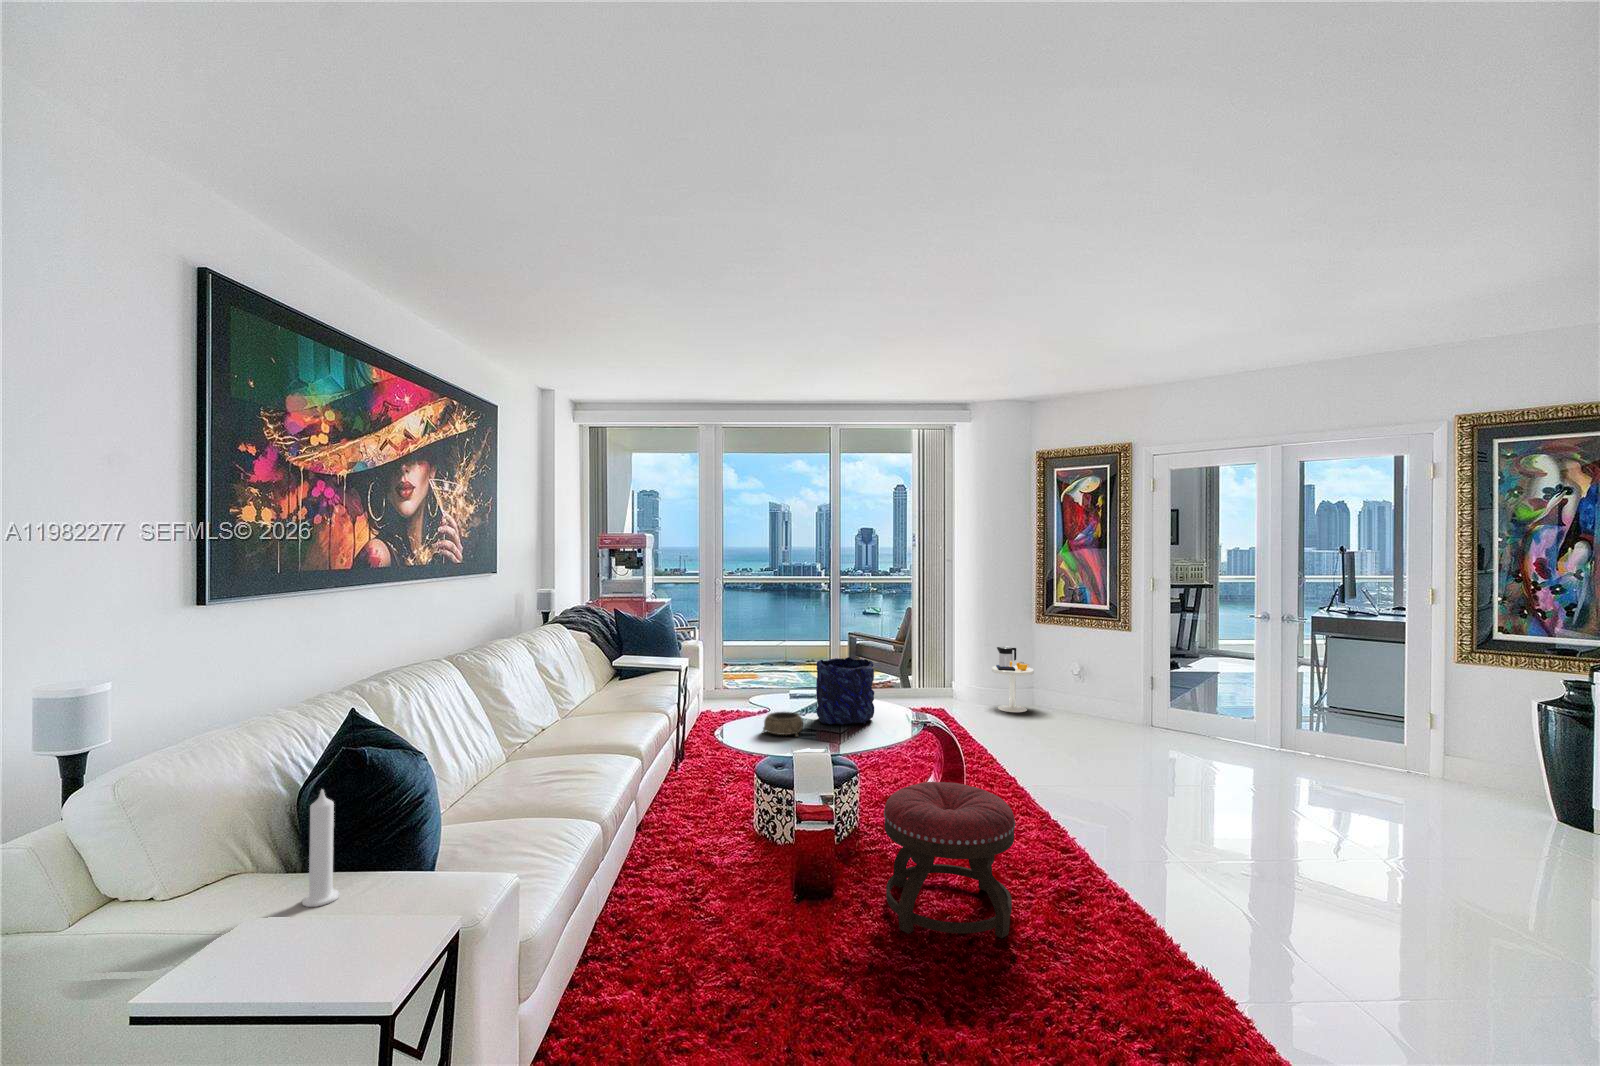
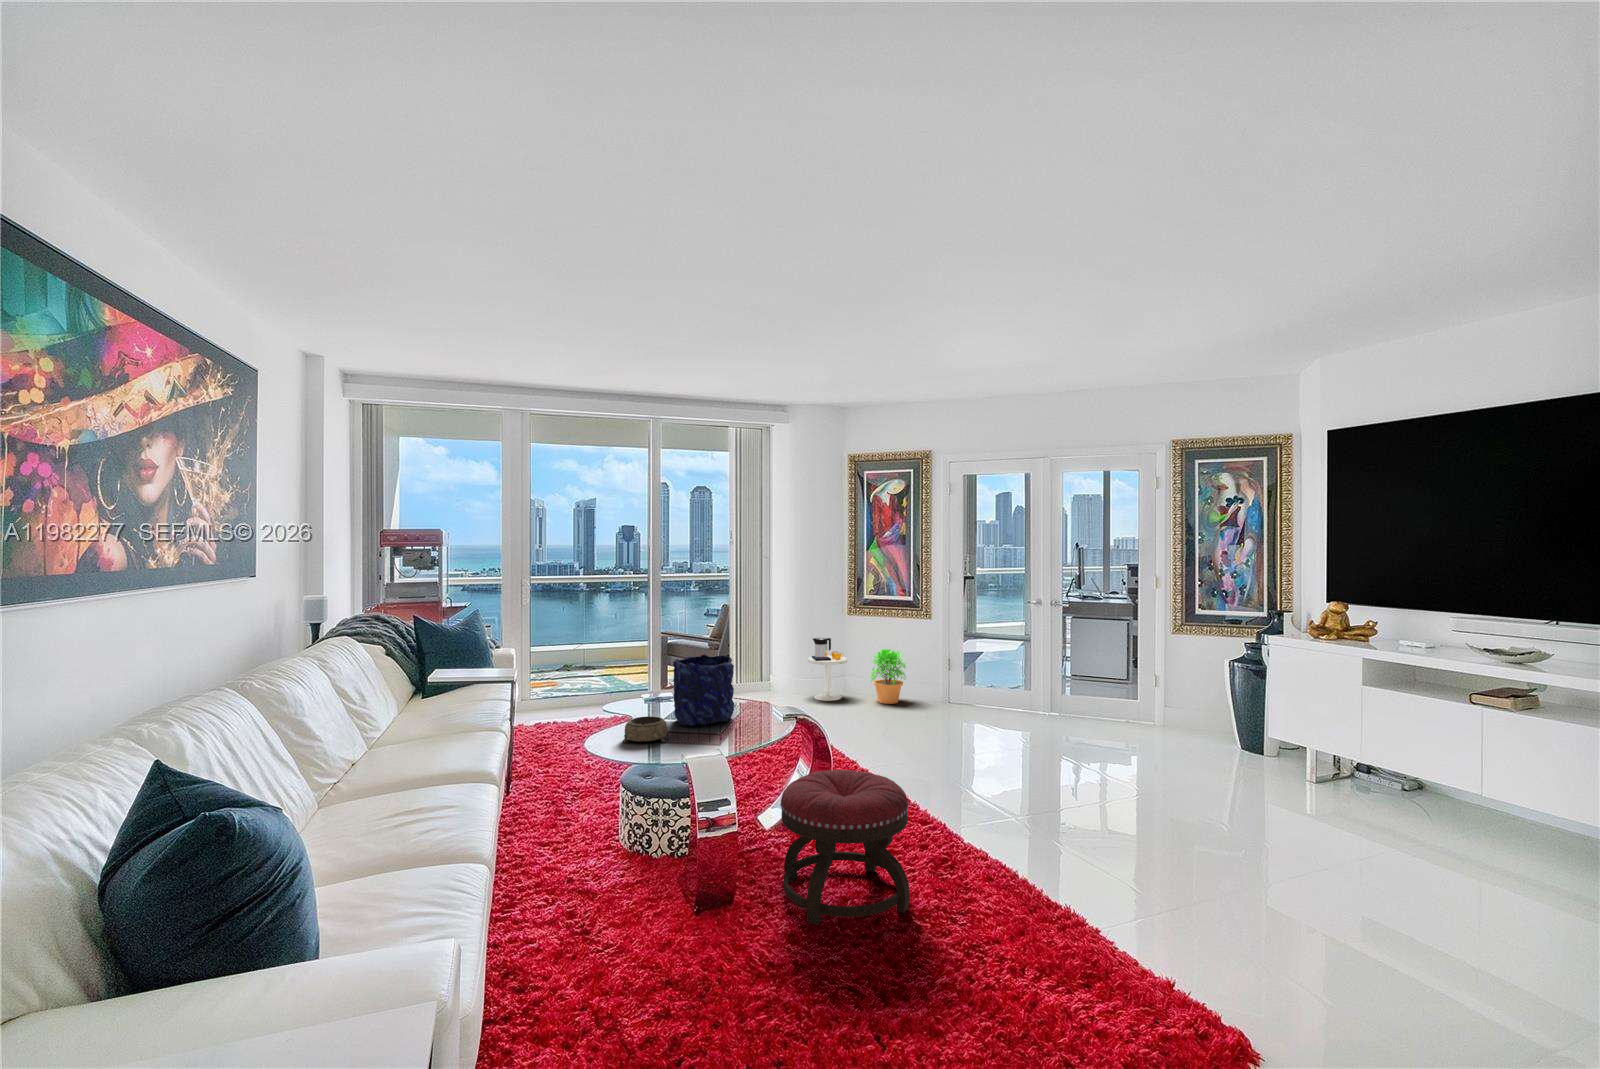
potted plant: none [1056,661,1103,721] -> present [870,648,906,704]
candle: present [302,790,339,907] -> none [148,863,203,1026]

